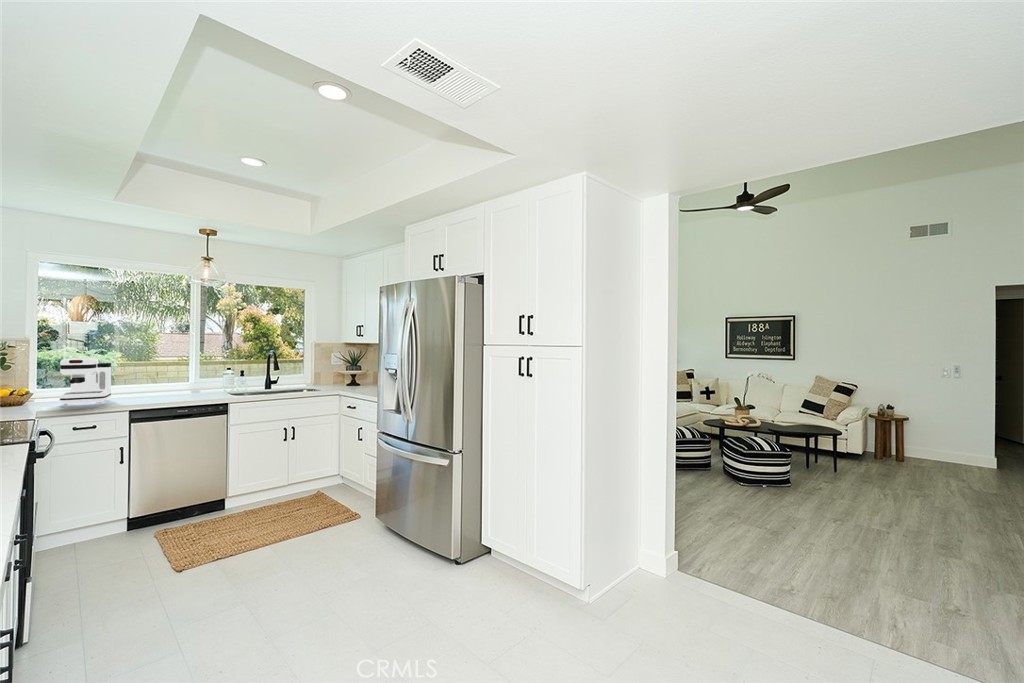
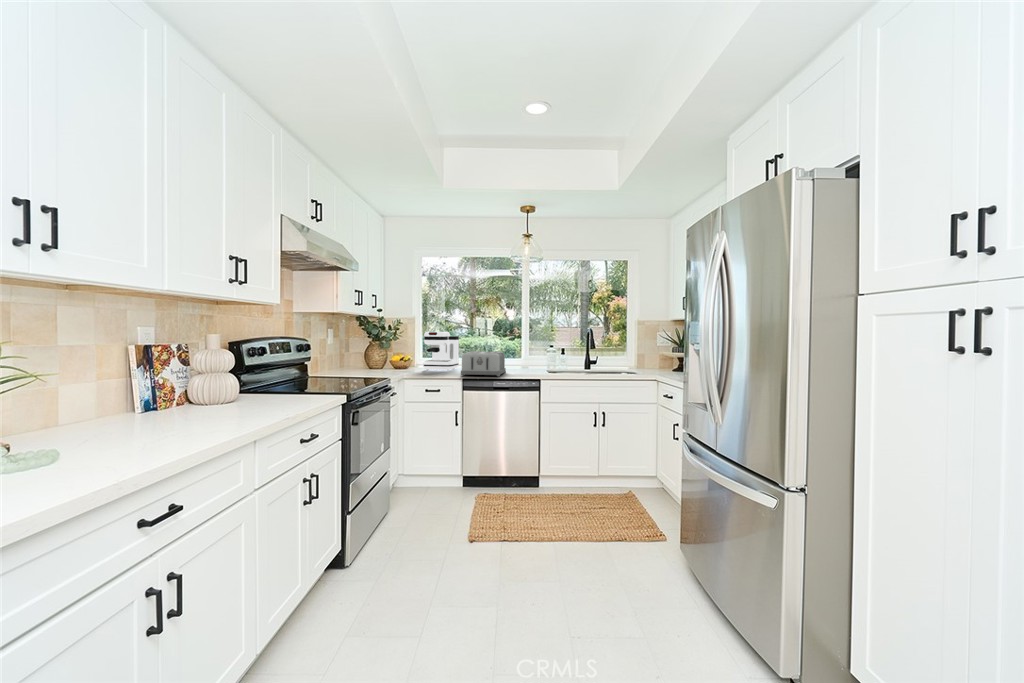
toaster: none [128,378,182,407] -> present [461,351,506,376]

